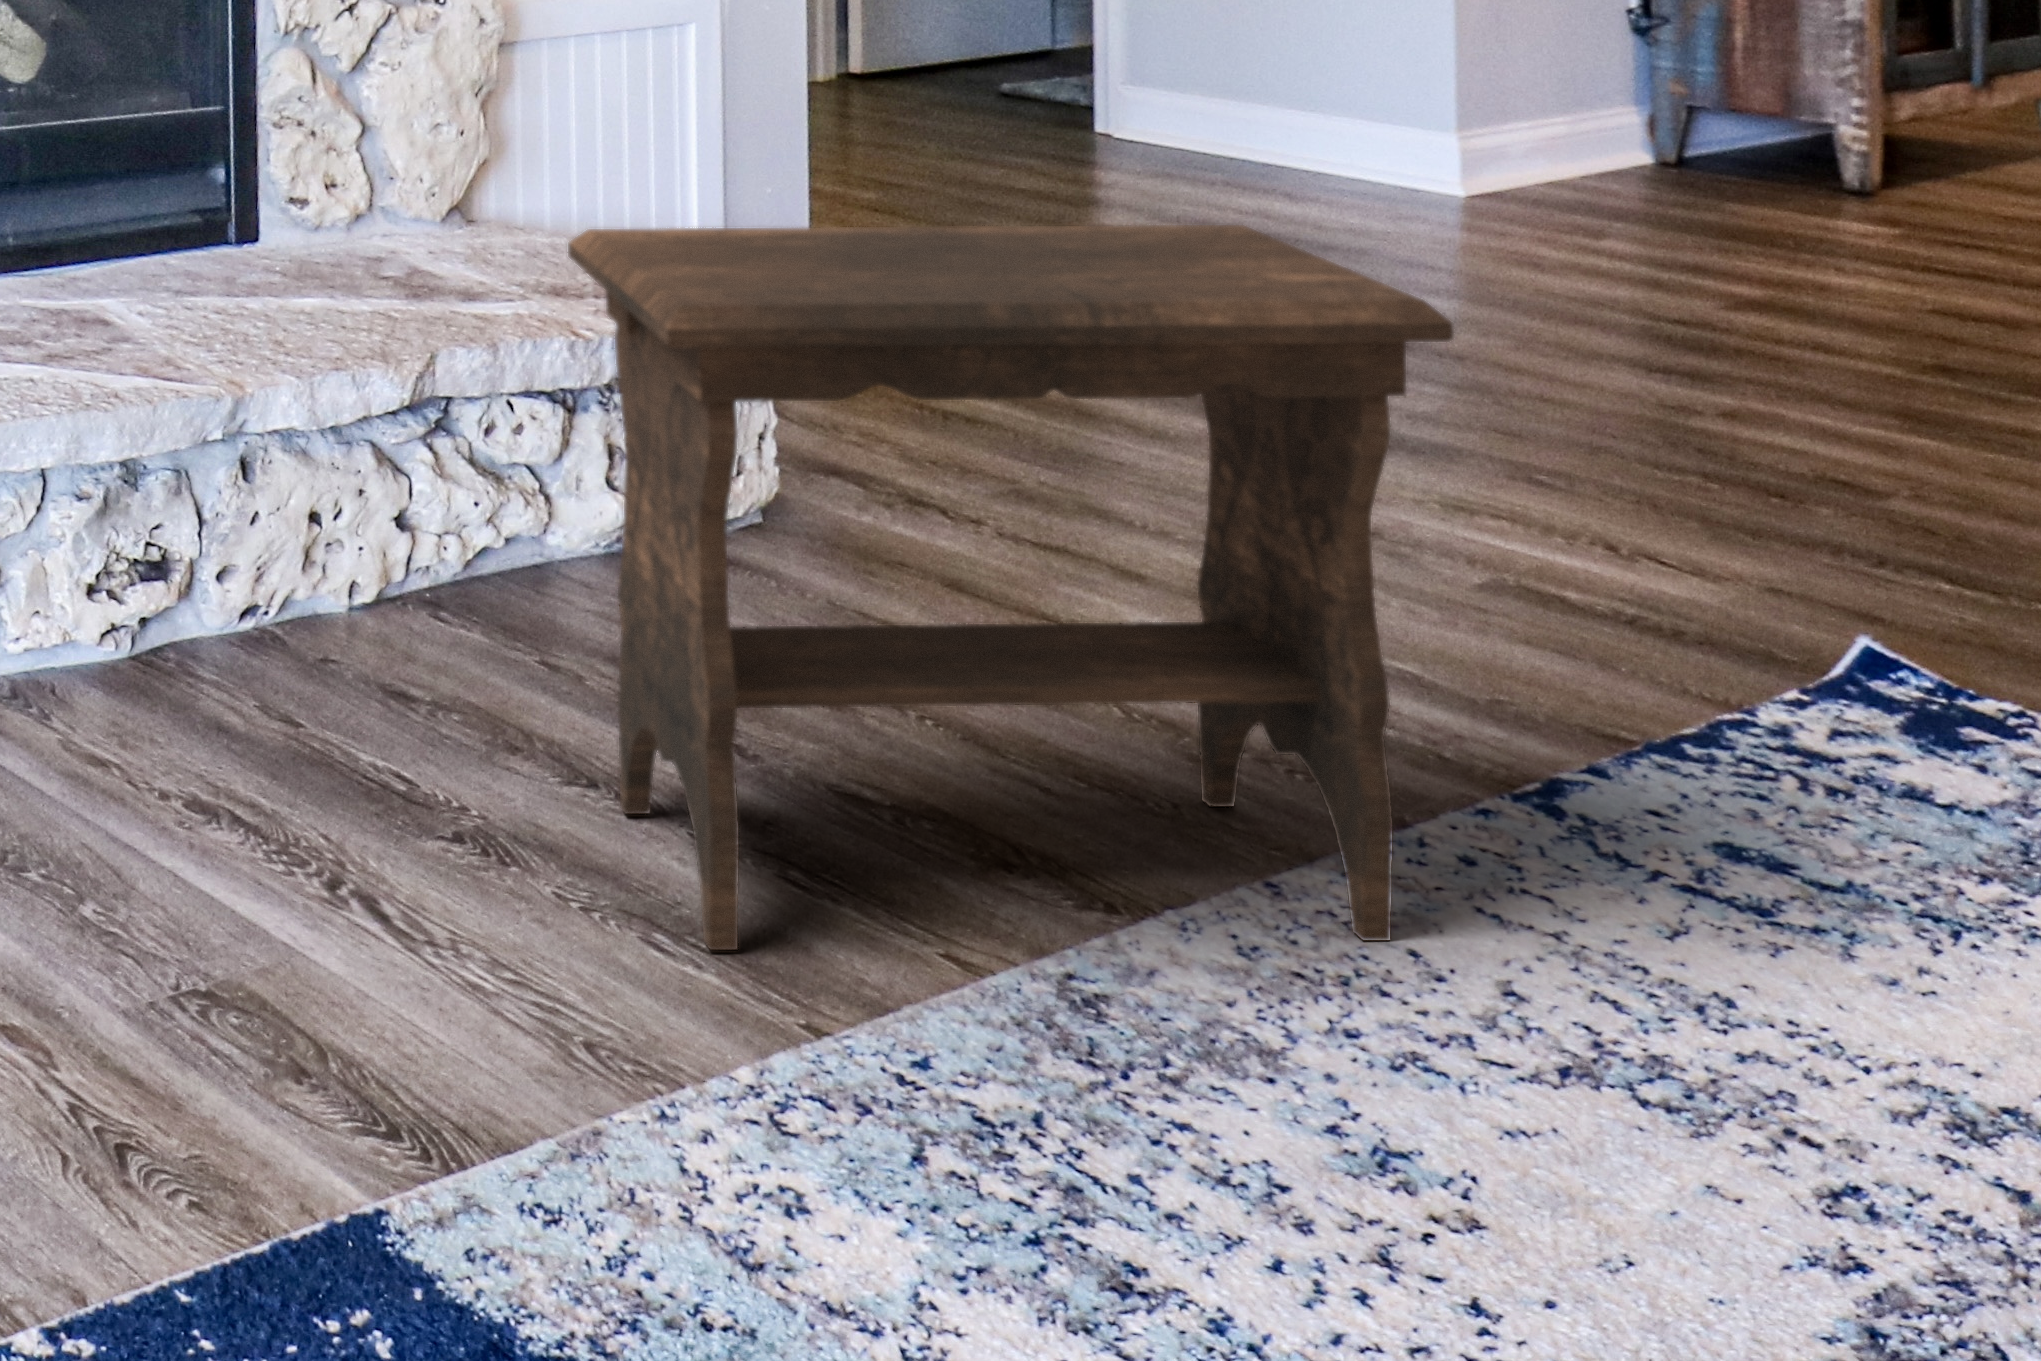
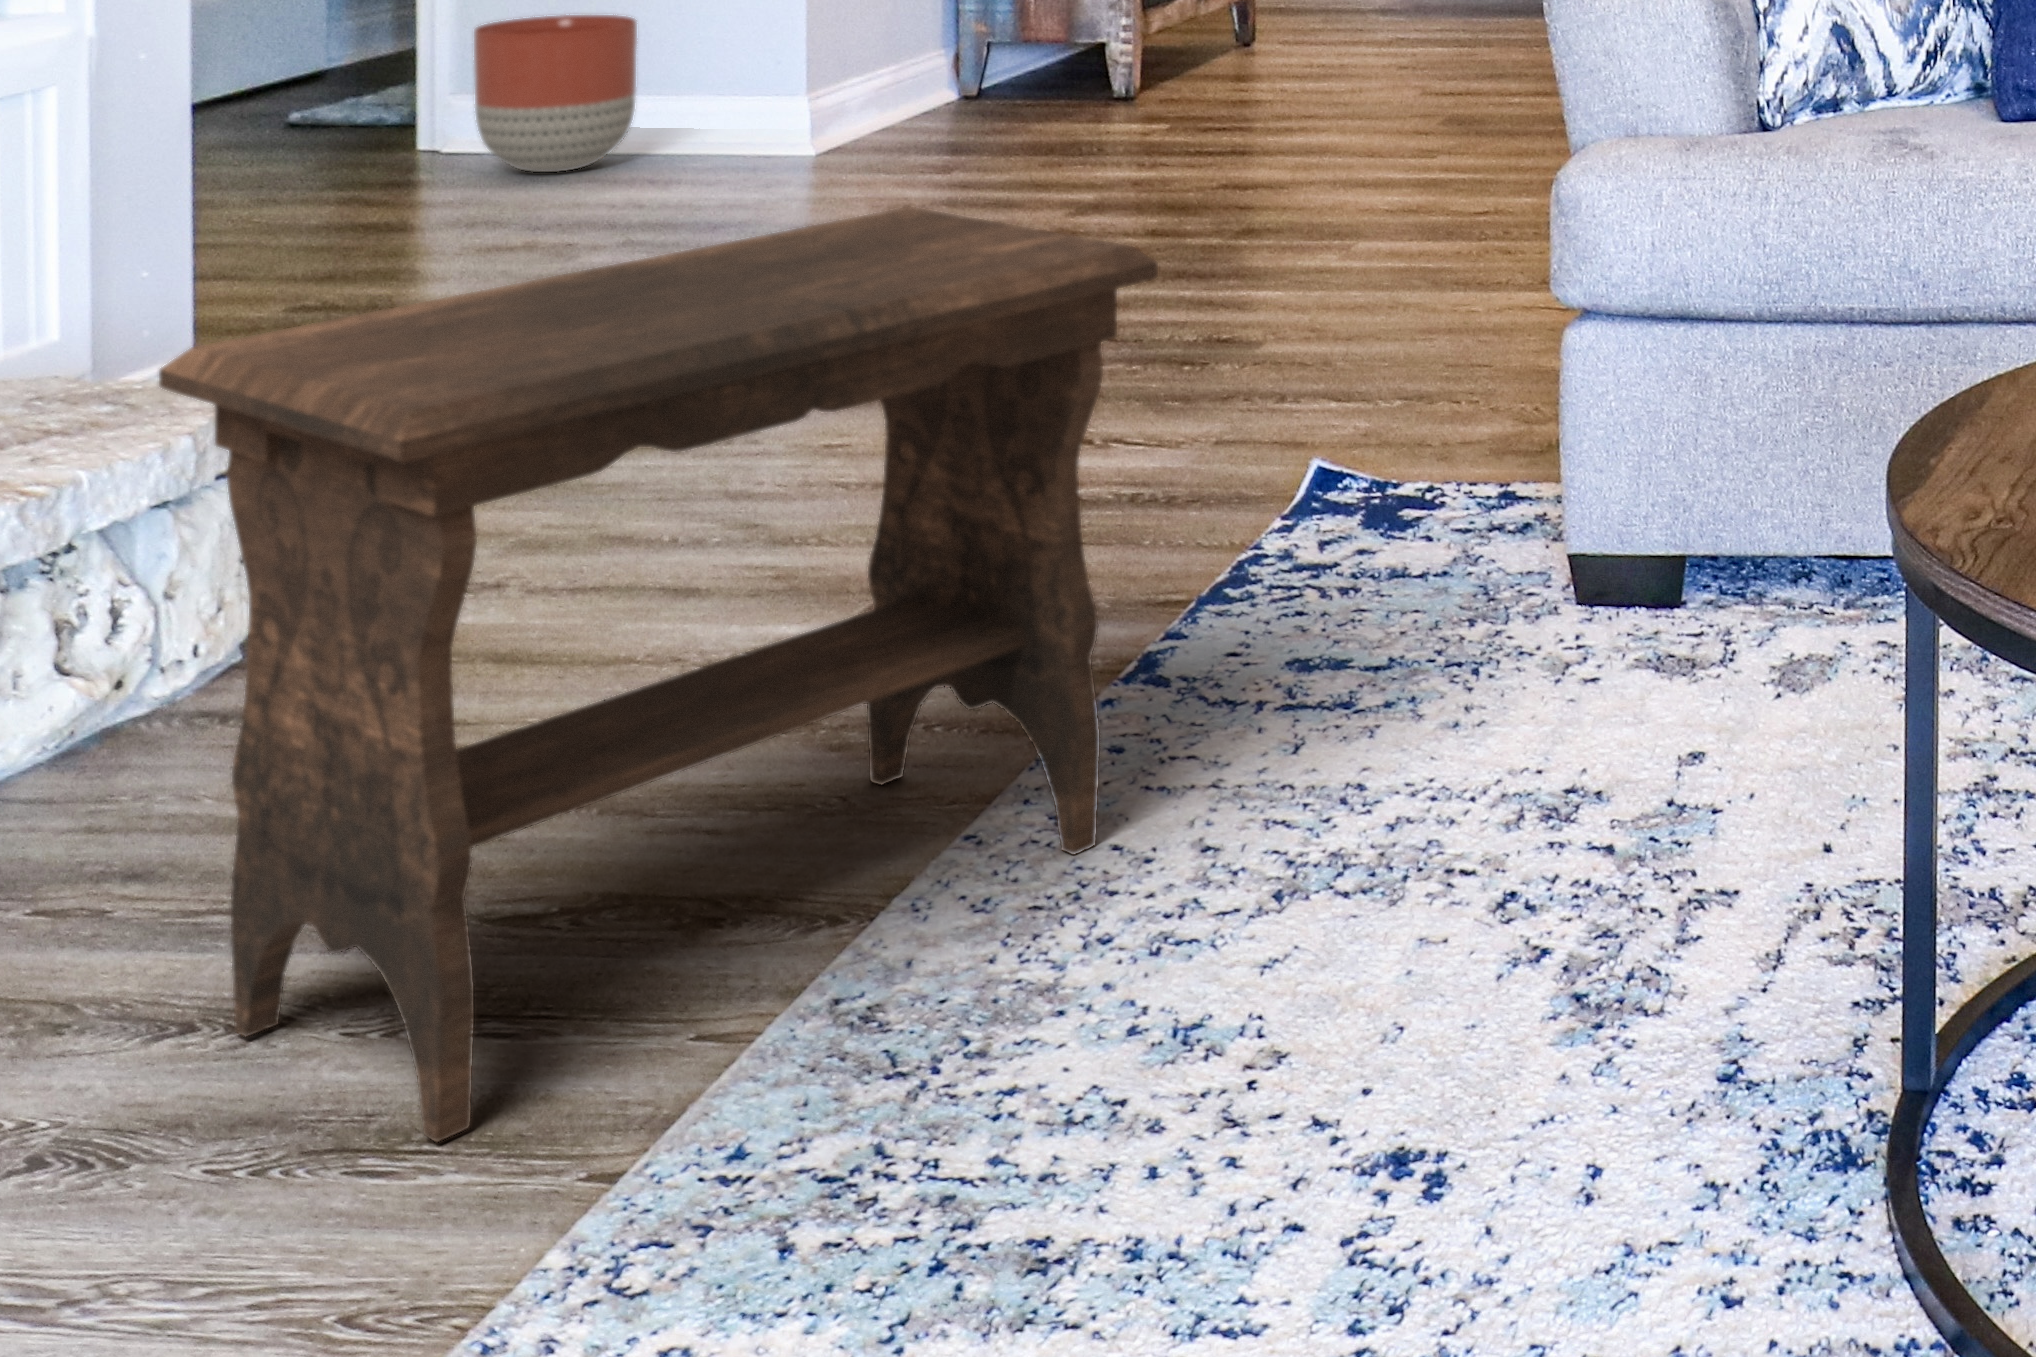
planter: none [1129,26,1280,178] -> present [474,15,637,172]

